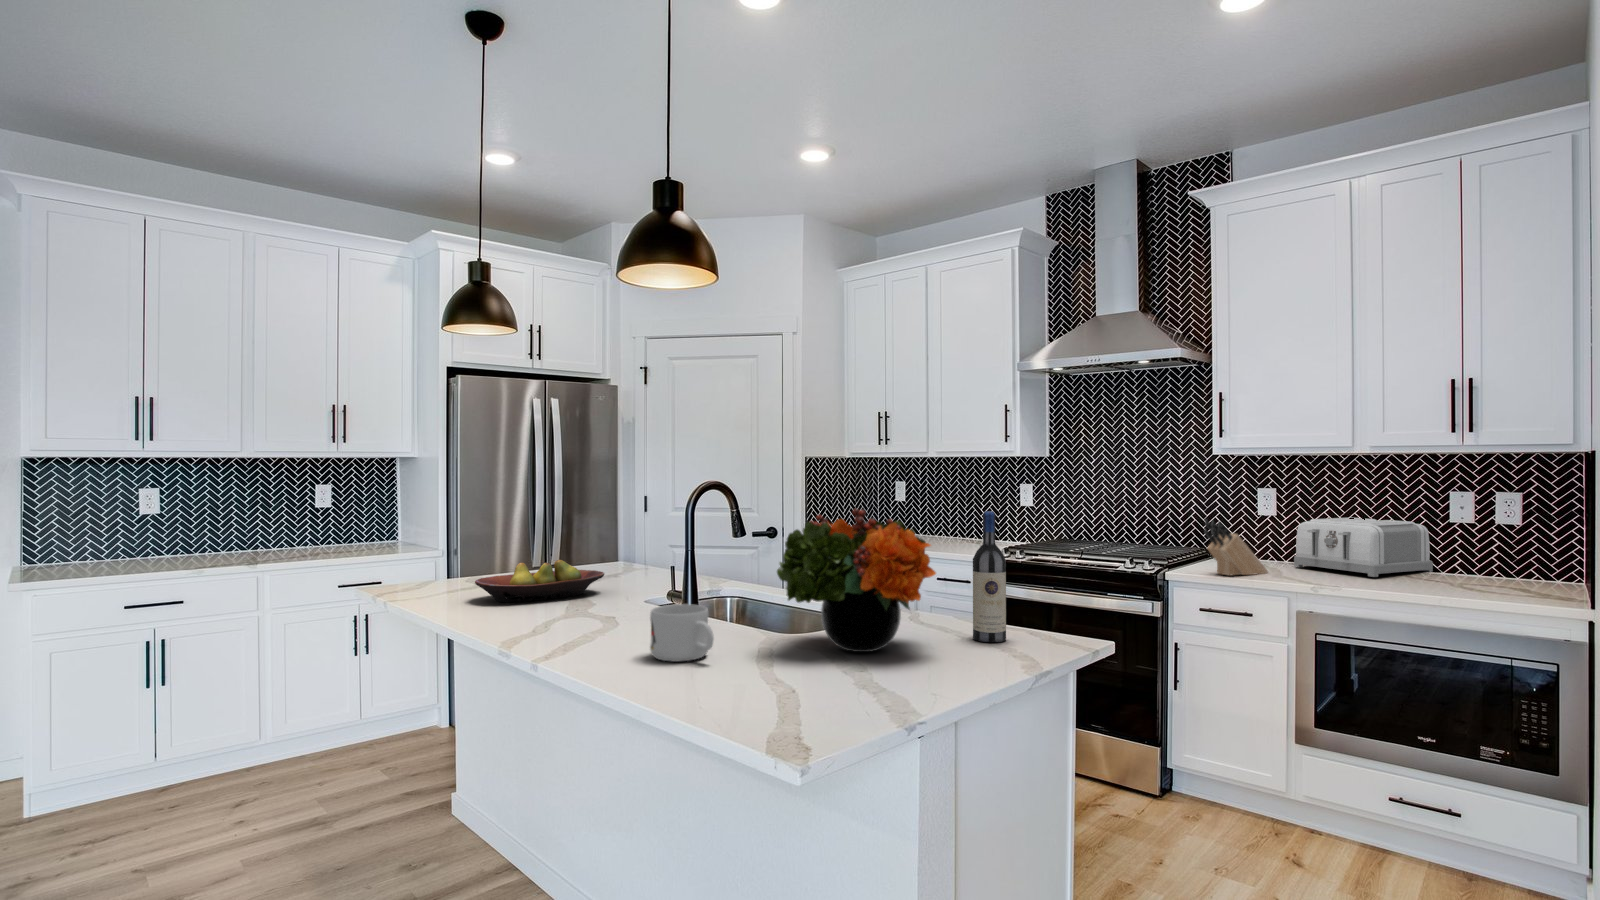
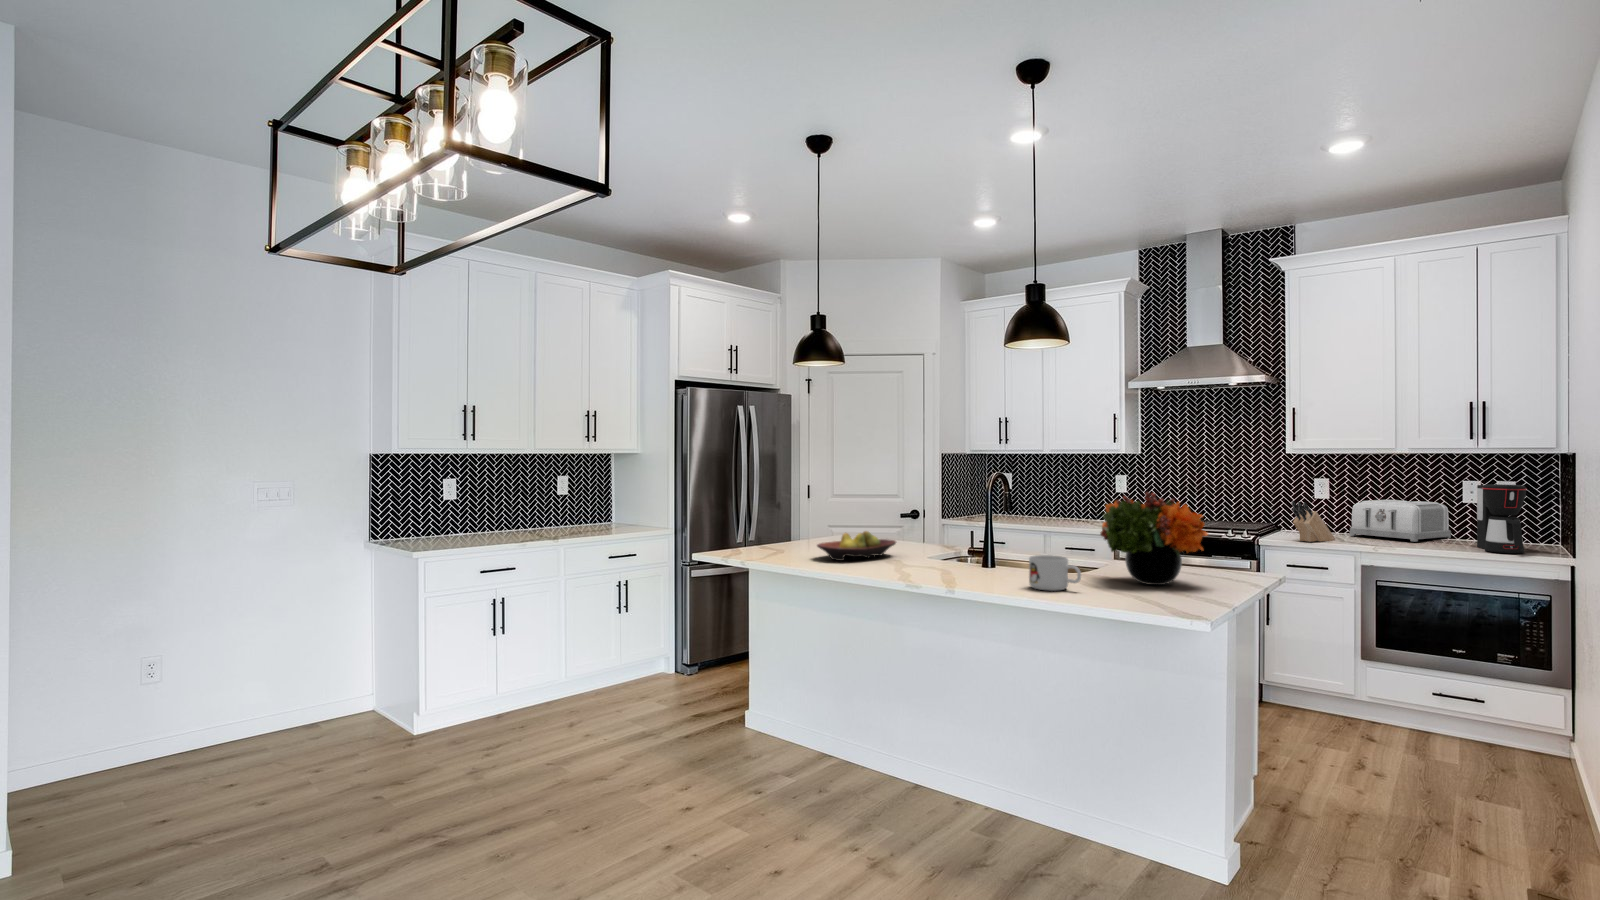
coffee maker: none [1457,498,1521,598] -> present [1477,484,1527,553]
wine bottle: present [973,511,1006,642] -> none [1211,494,1235,580]

